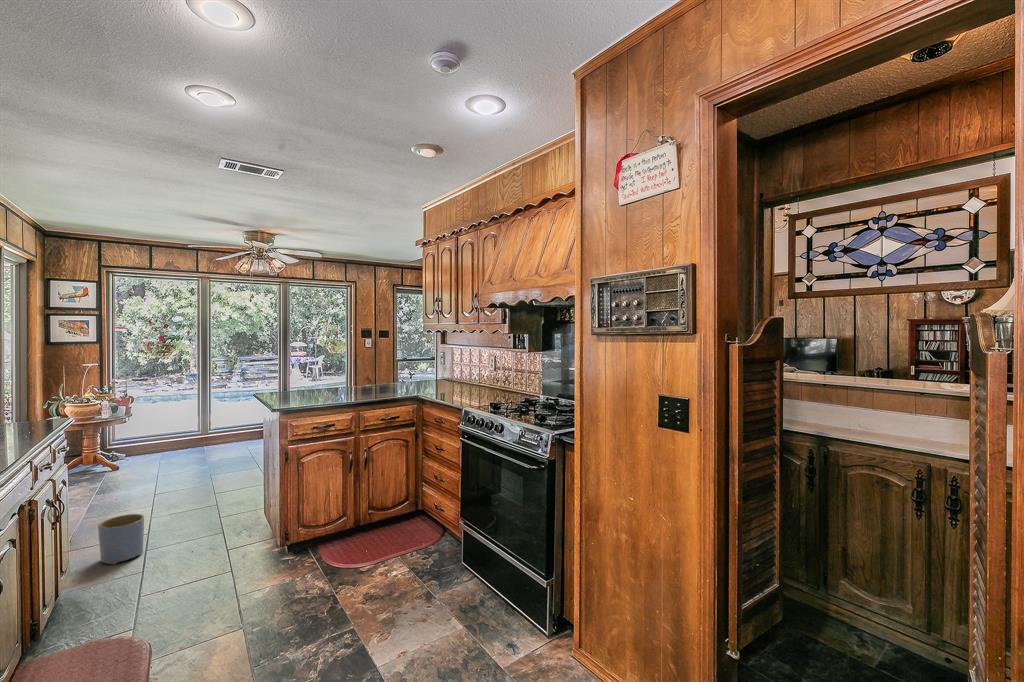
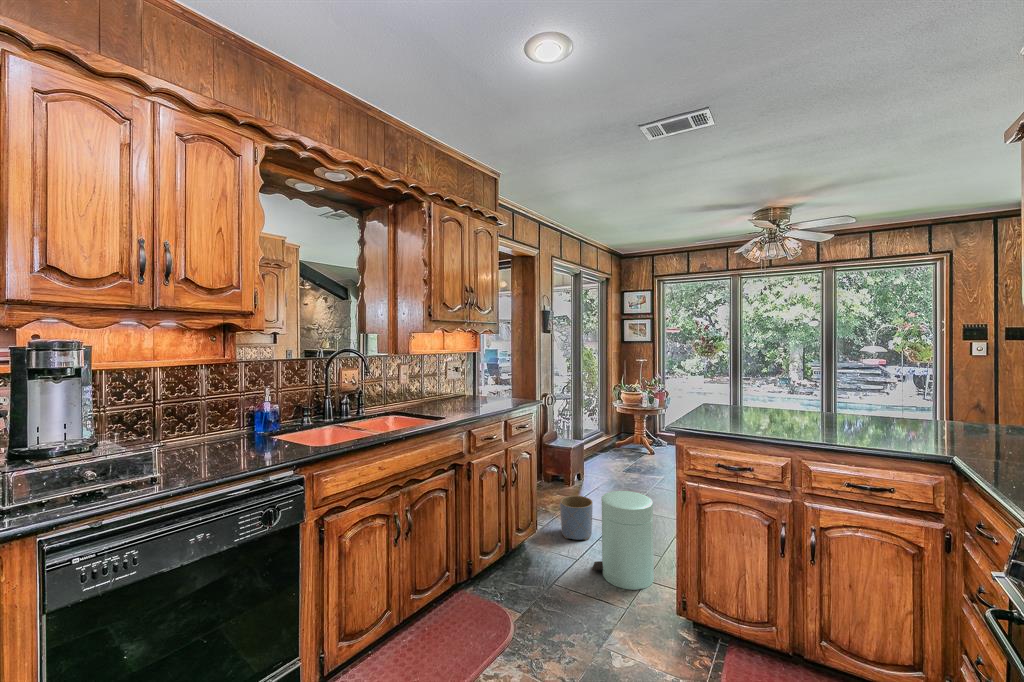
trash can: none [176,479,240,565] -> present [592,491,654,590]

